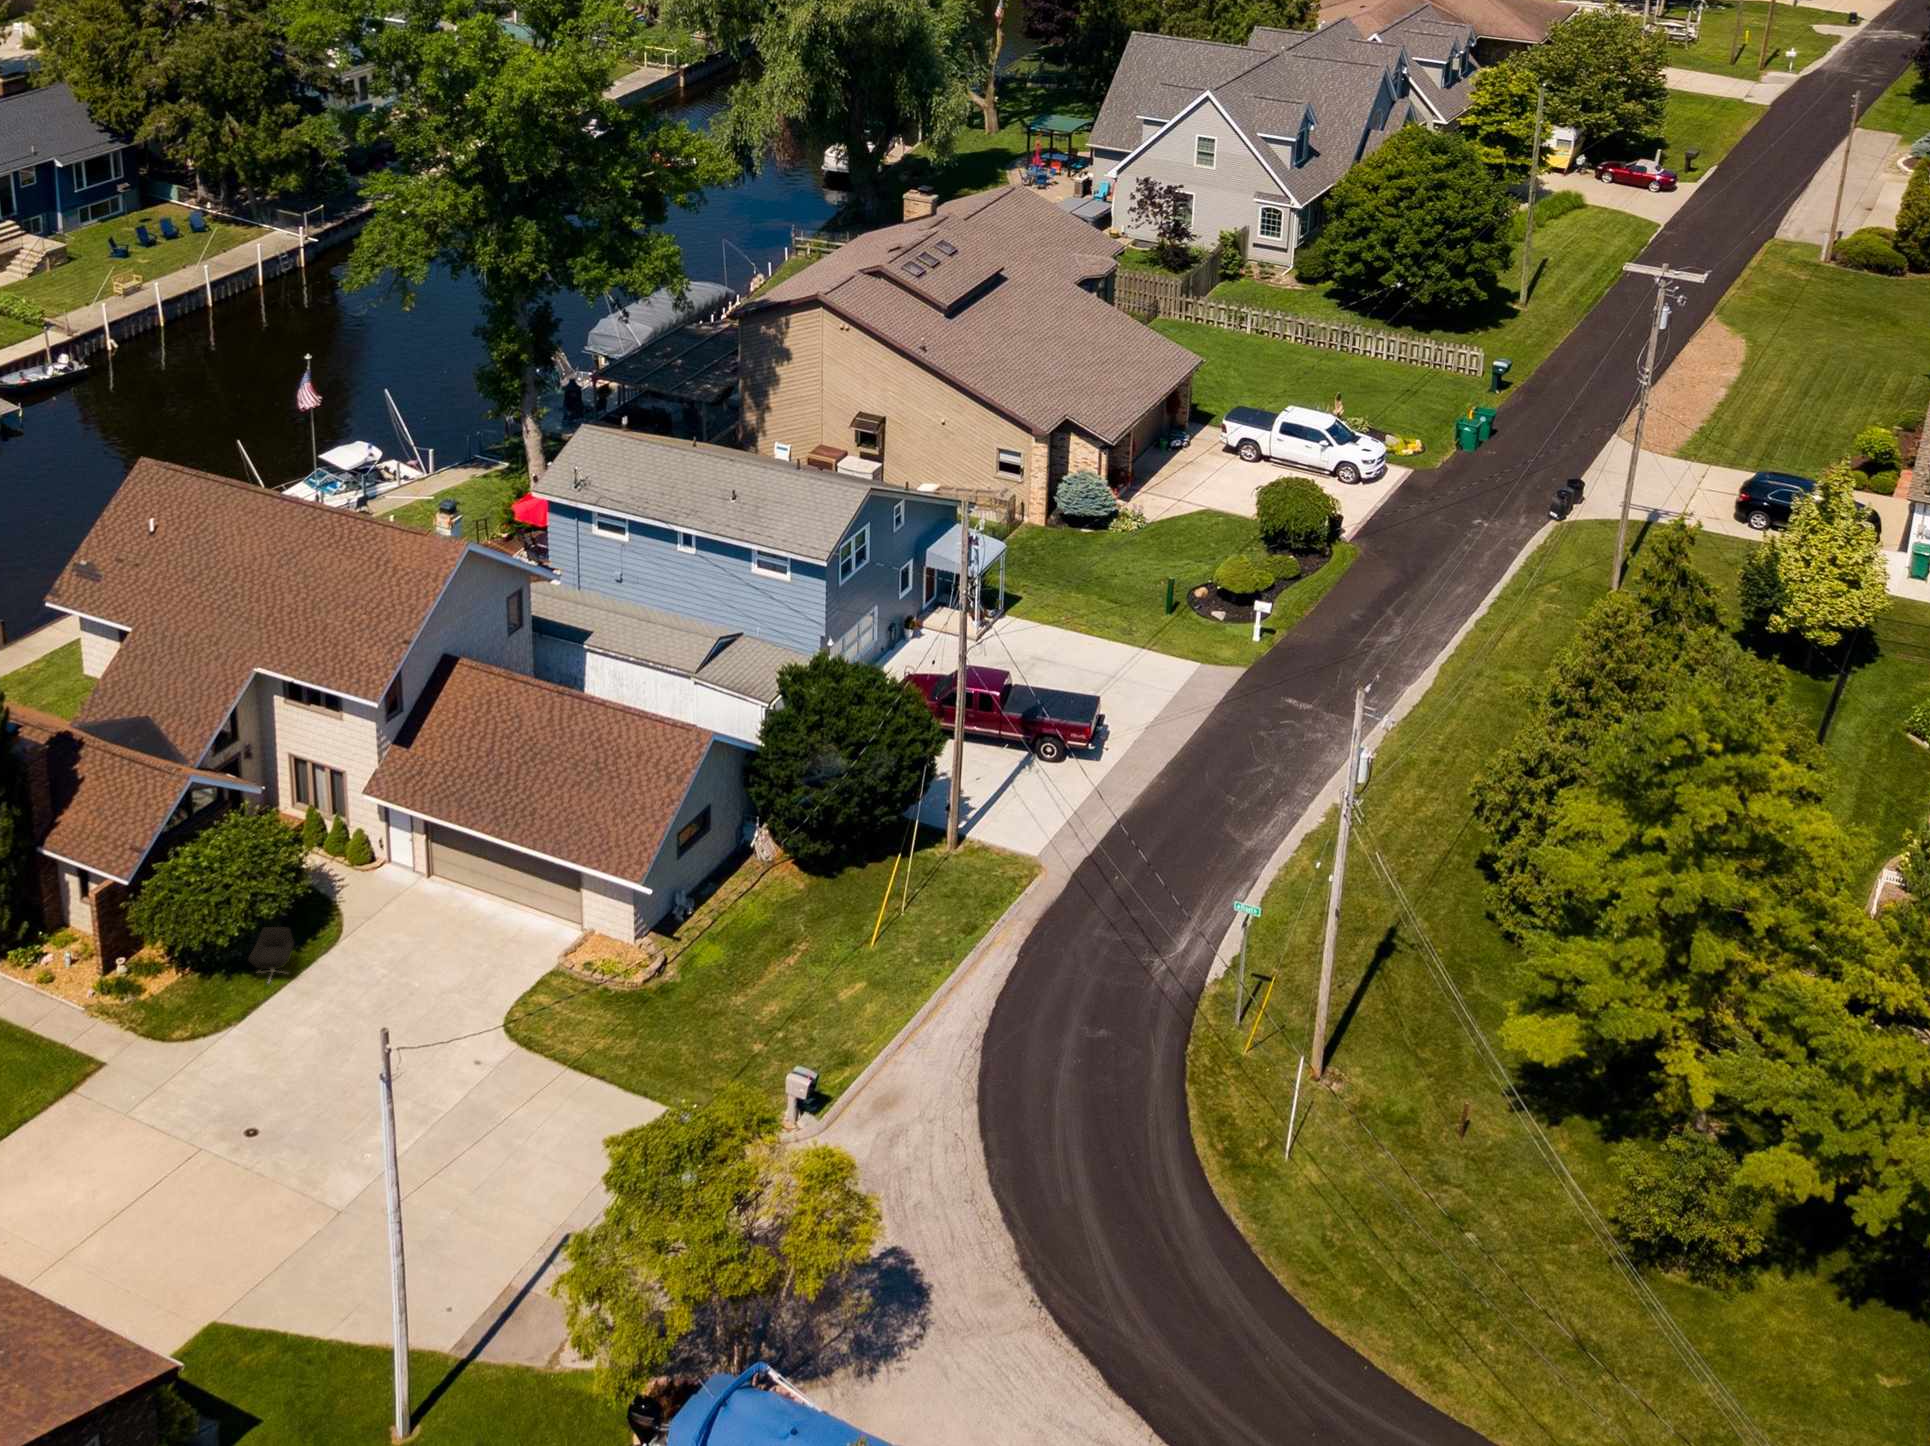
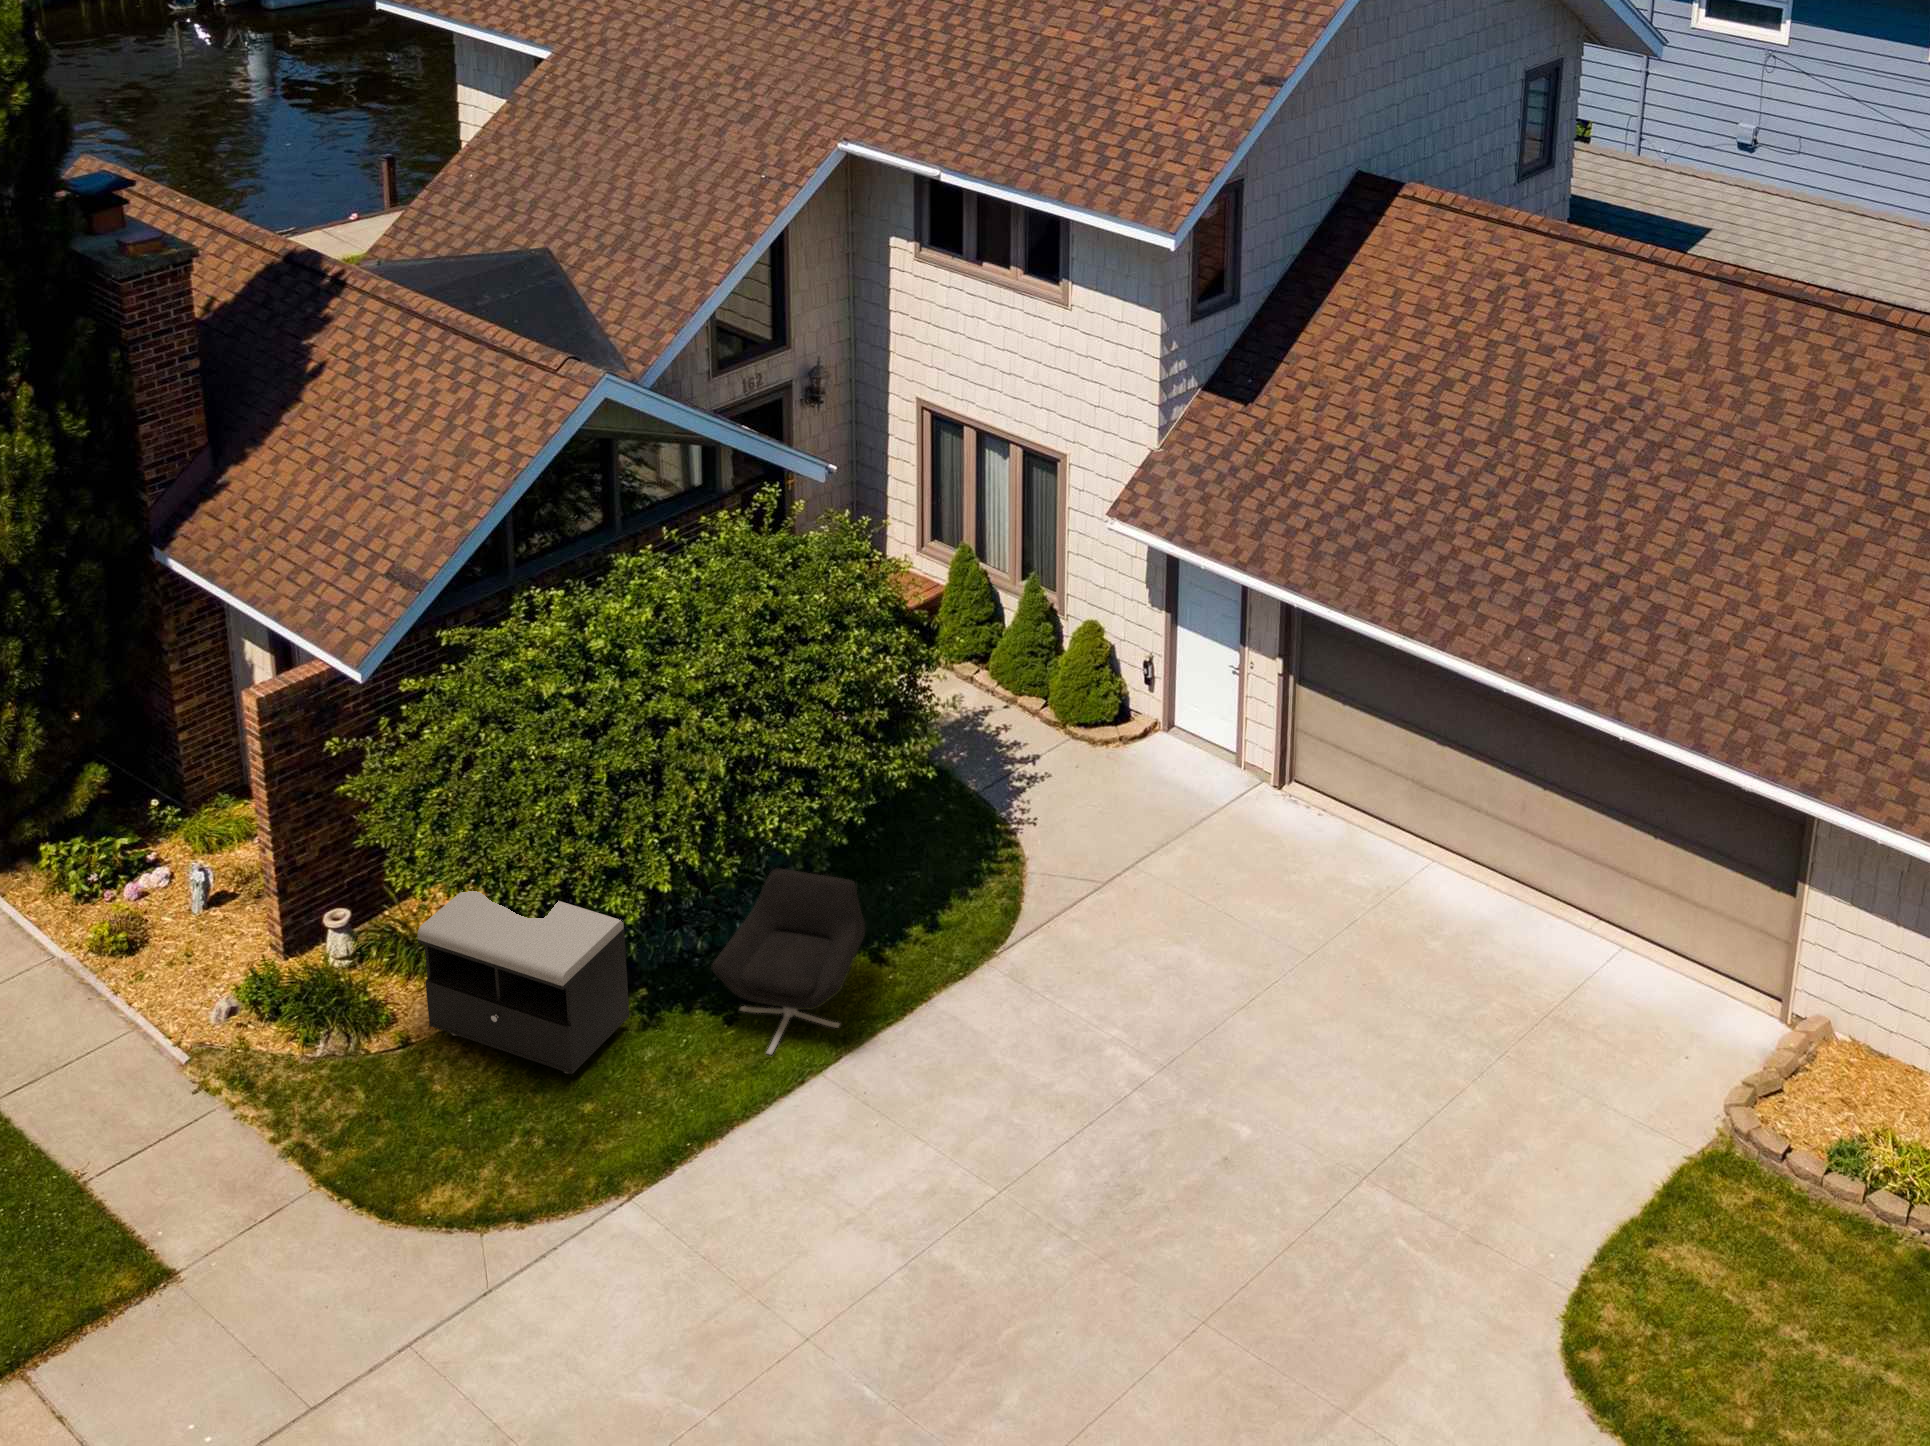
storage bench: none [157,942,223,998] -> present [418,891,629,1074]

